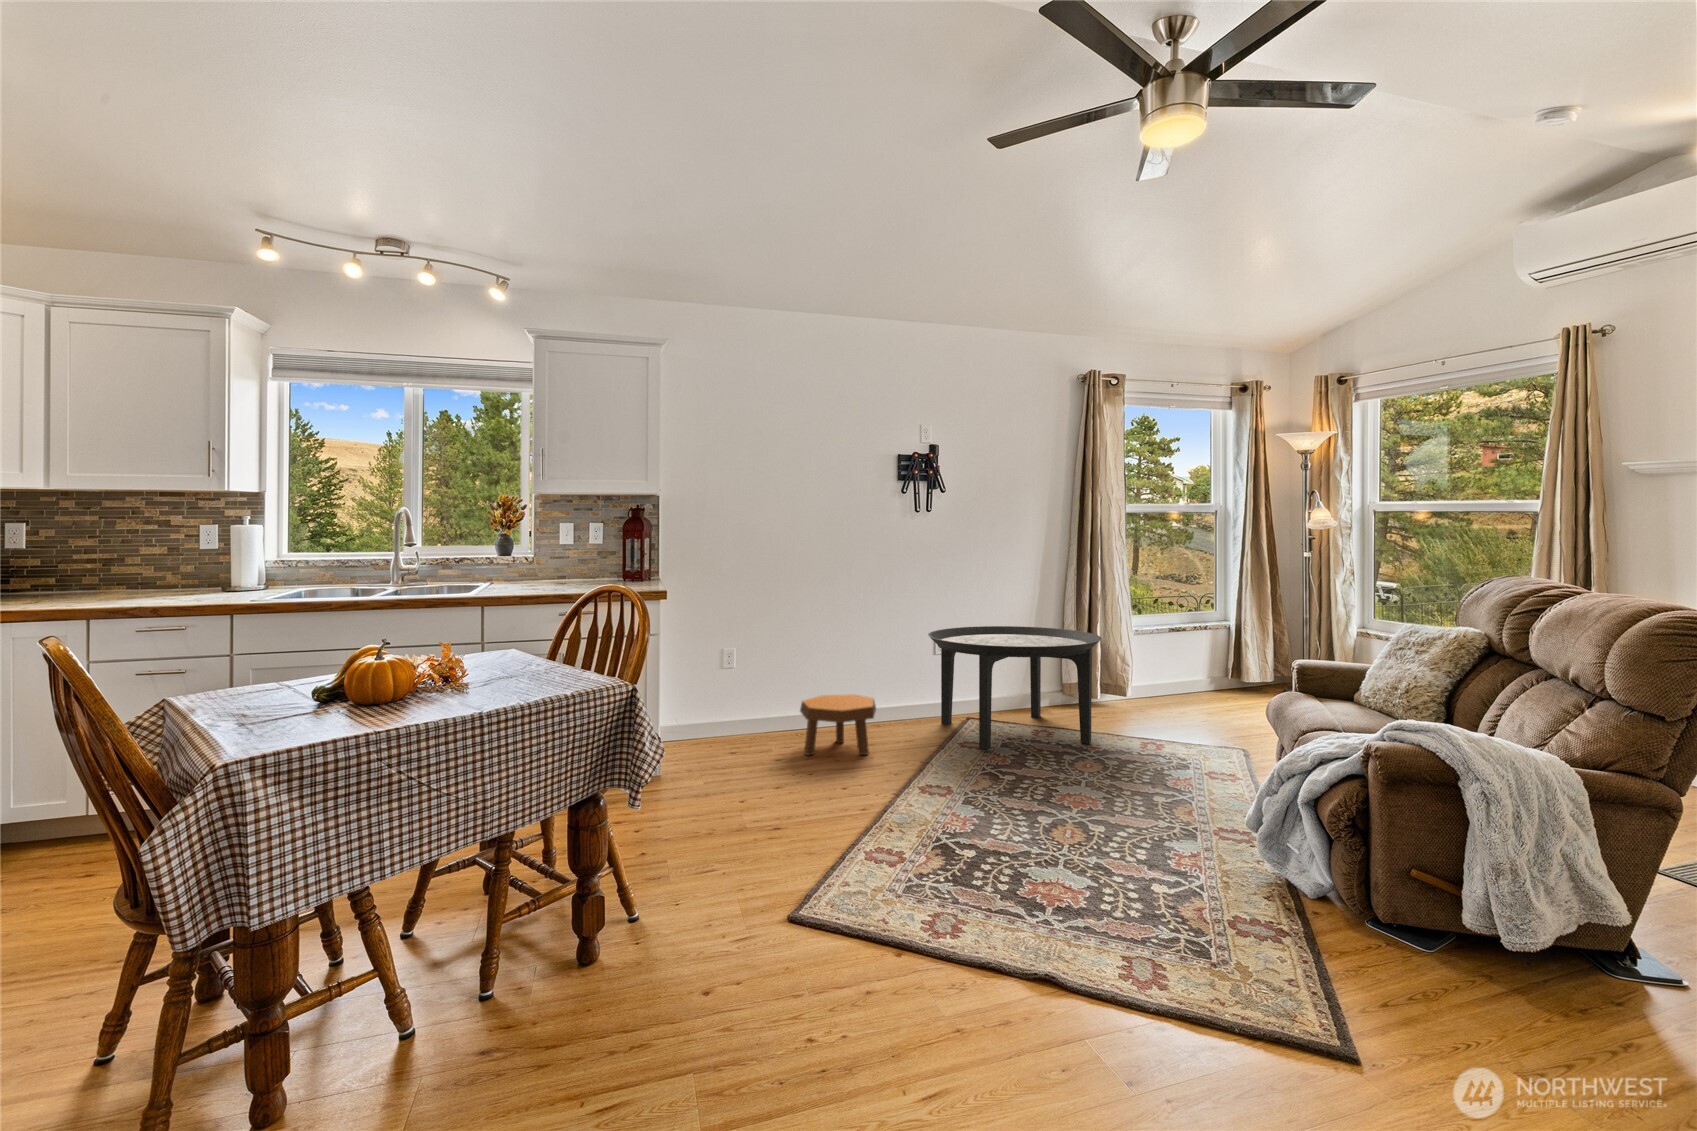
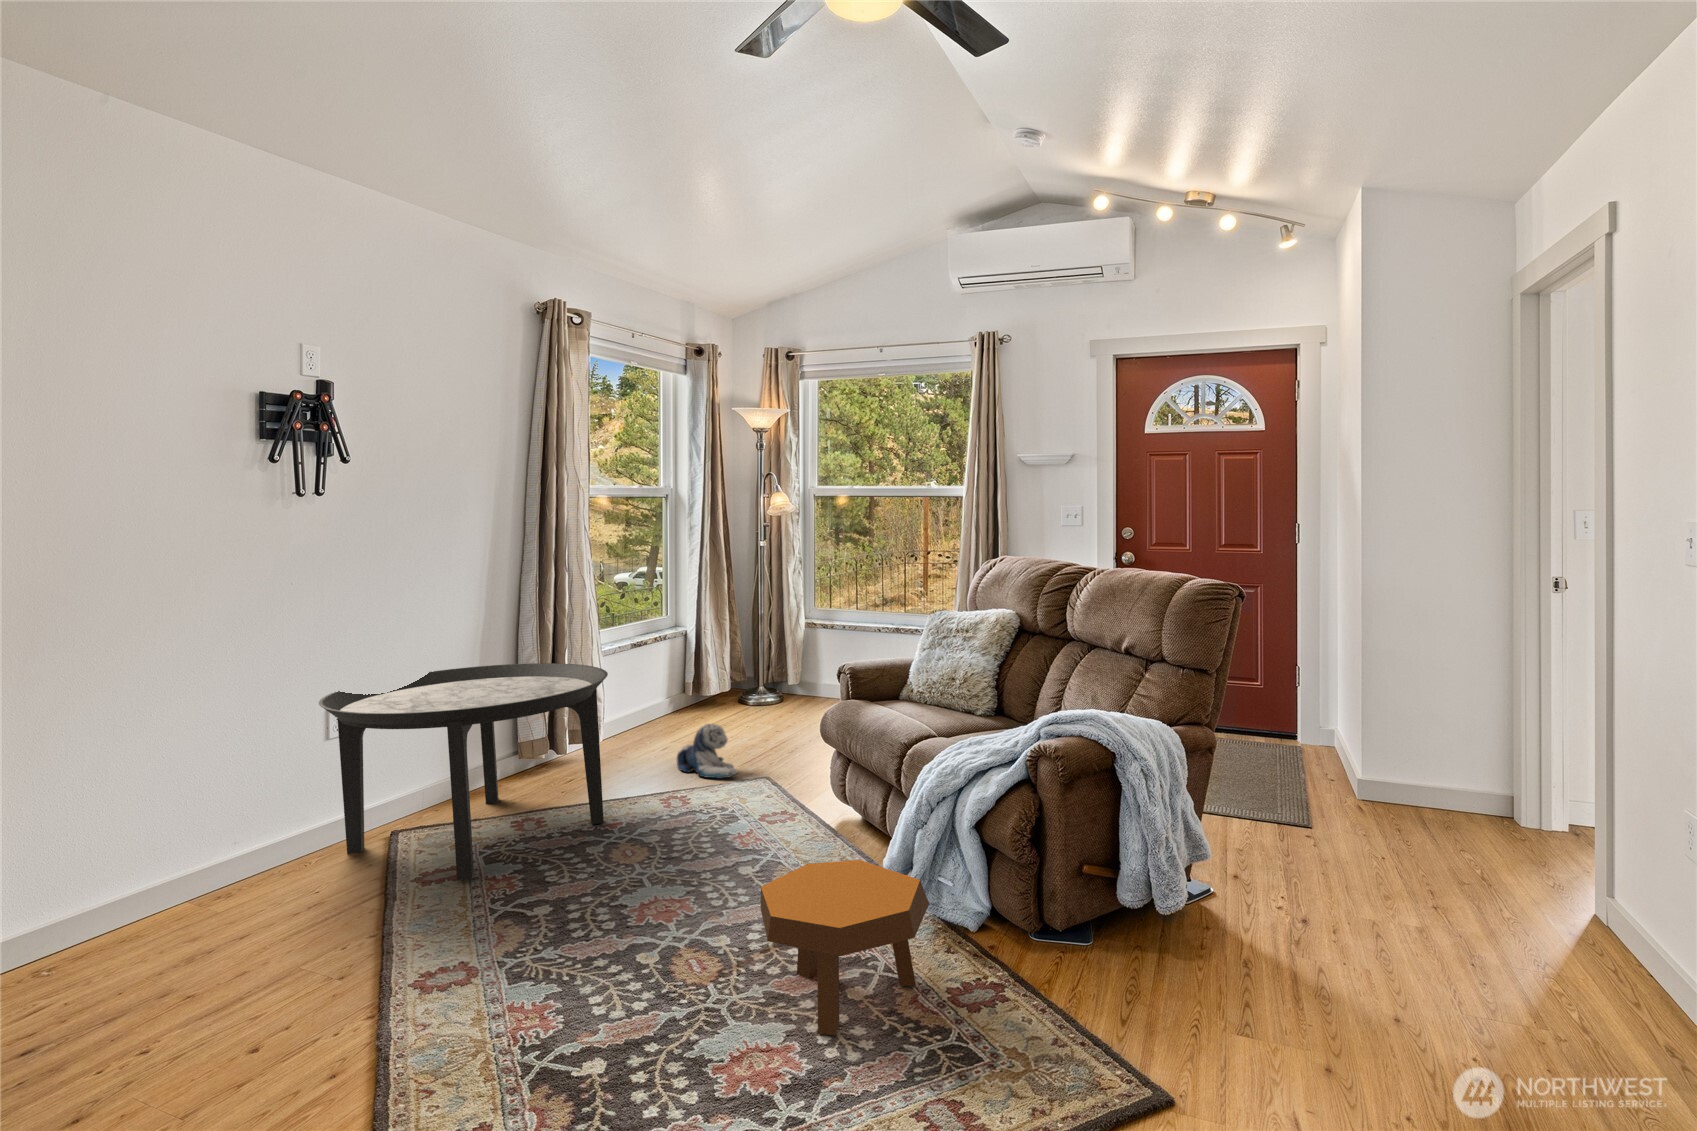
footstool: present [800,694,876,755] -> present [760,860,929,1035]
plush toy: none [1175,695,1215,740] -> present [677,724,737,779]

